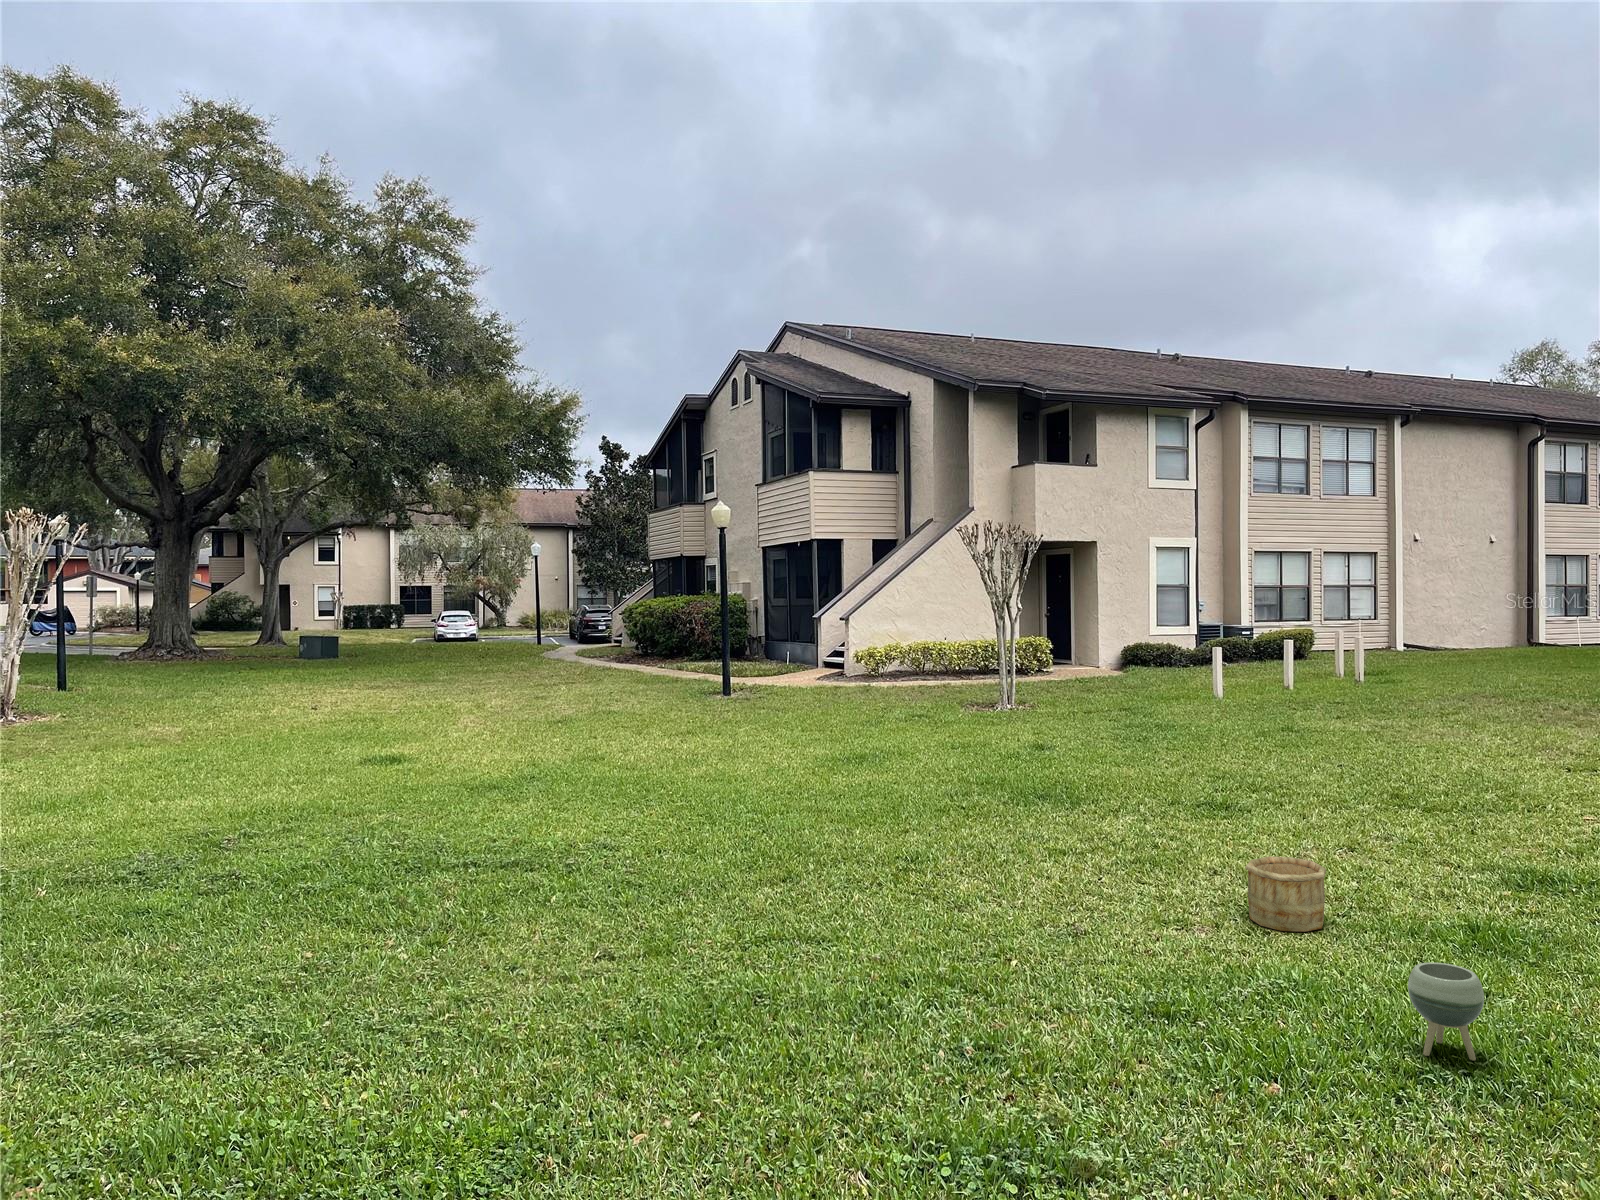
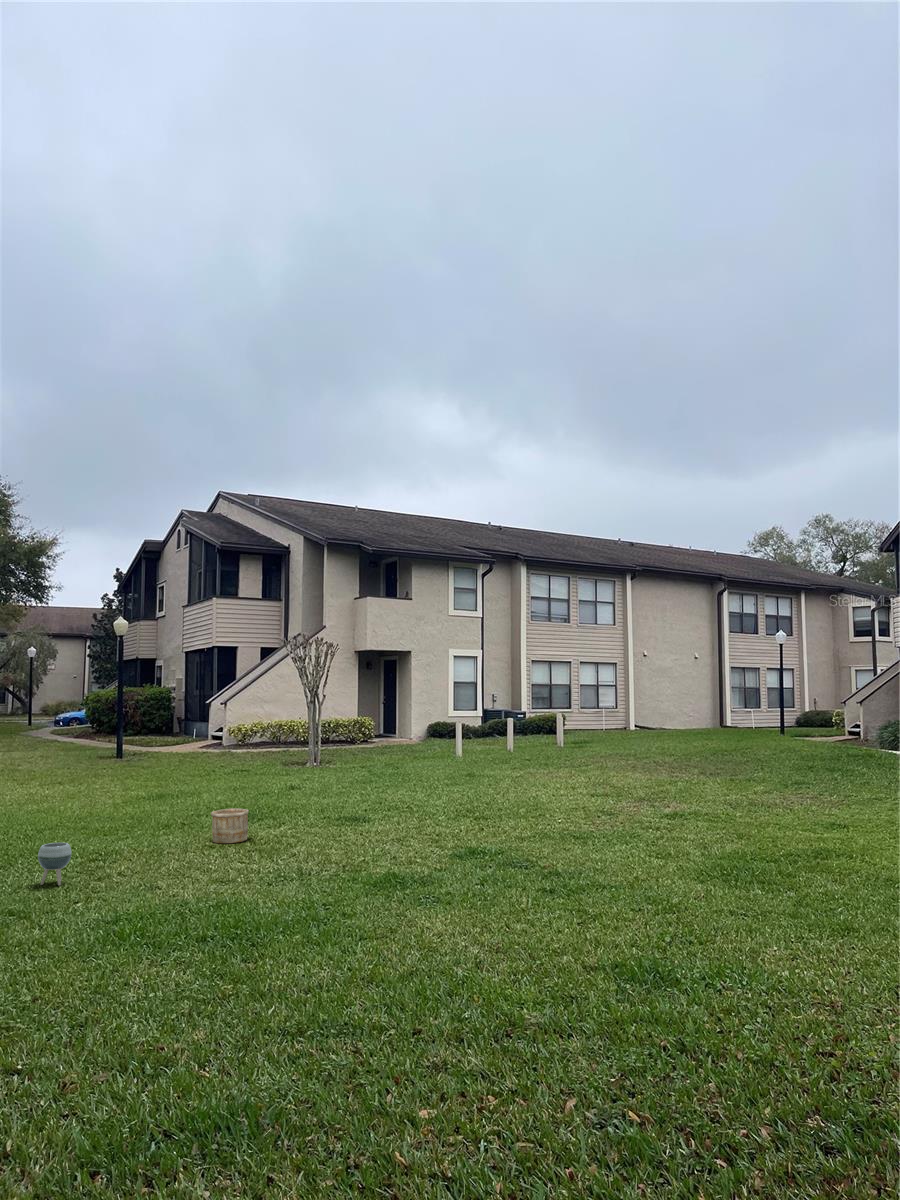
planter: present [1408,962,1484,1061] -> present [38,843,71,885]

